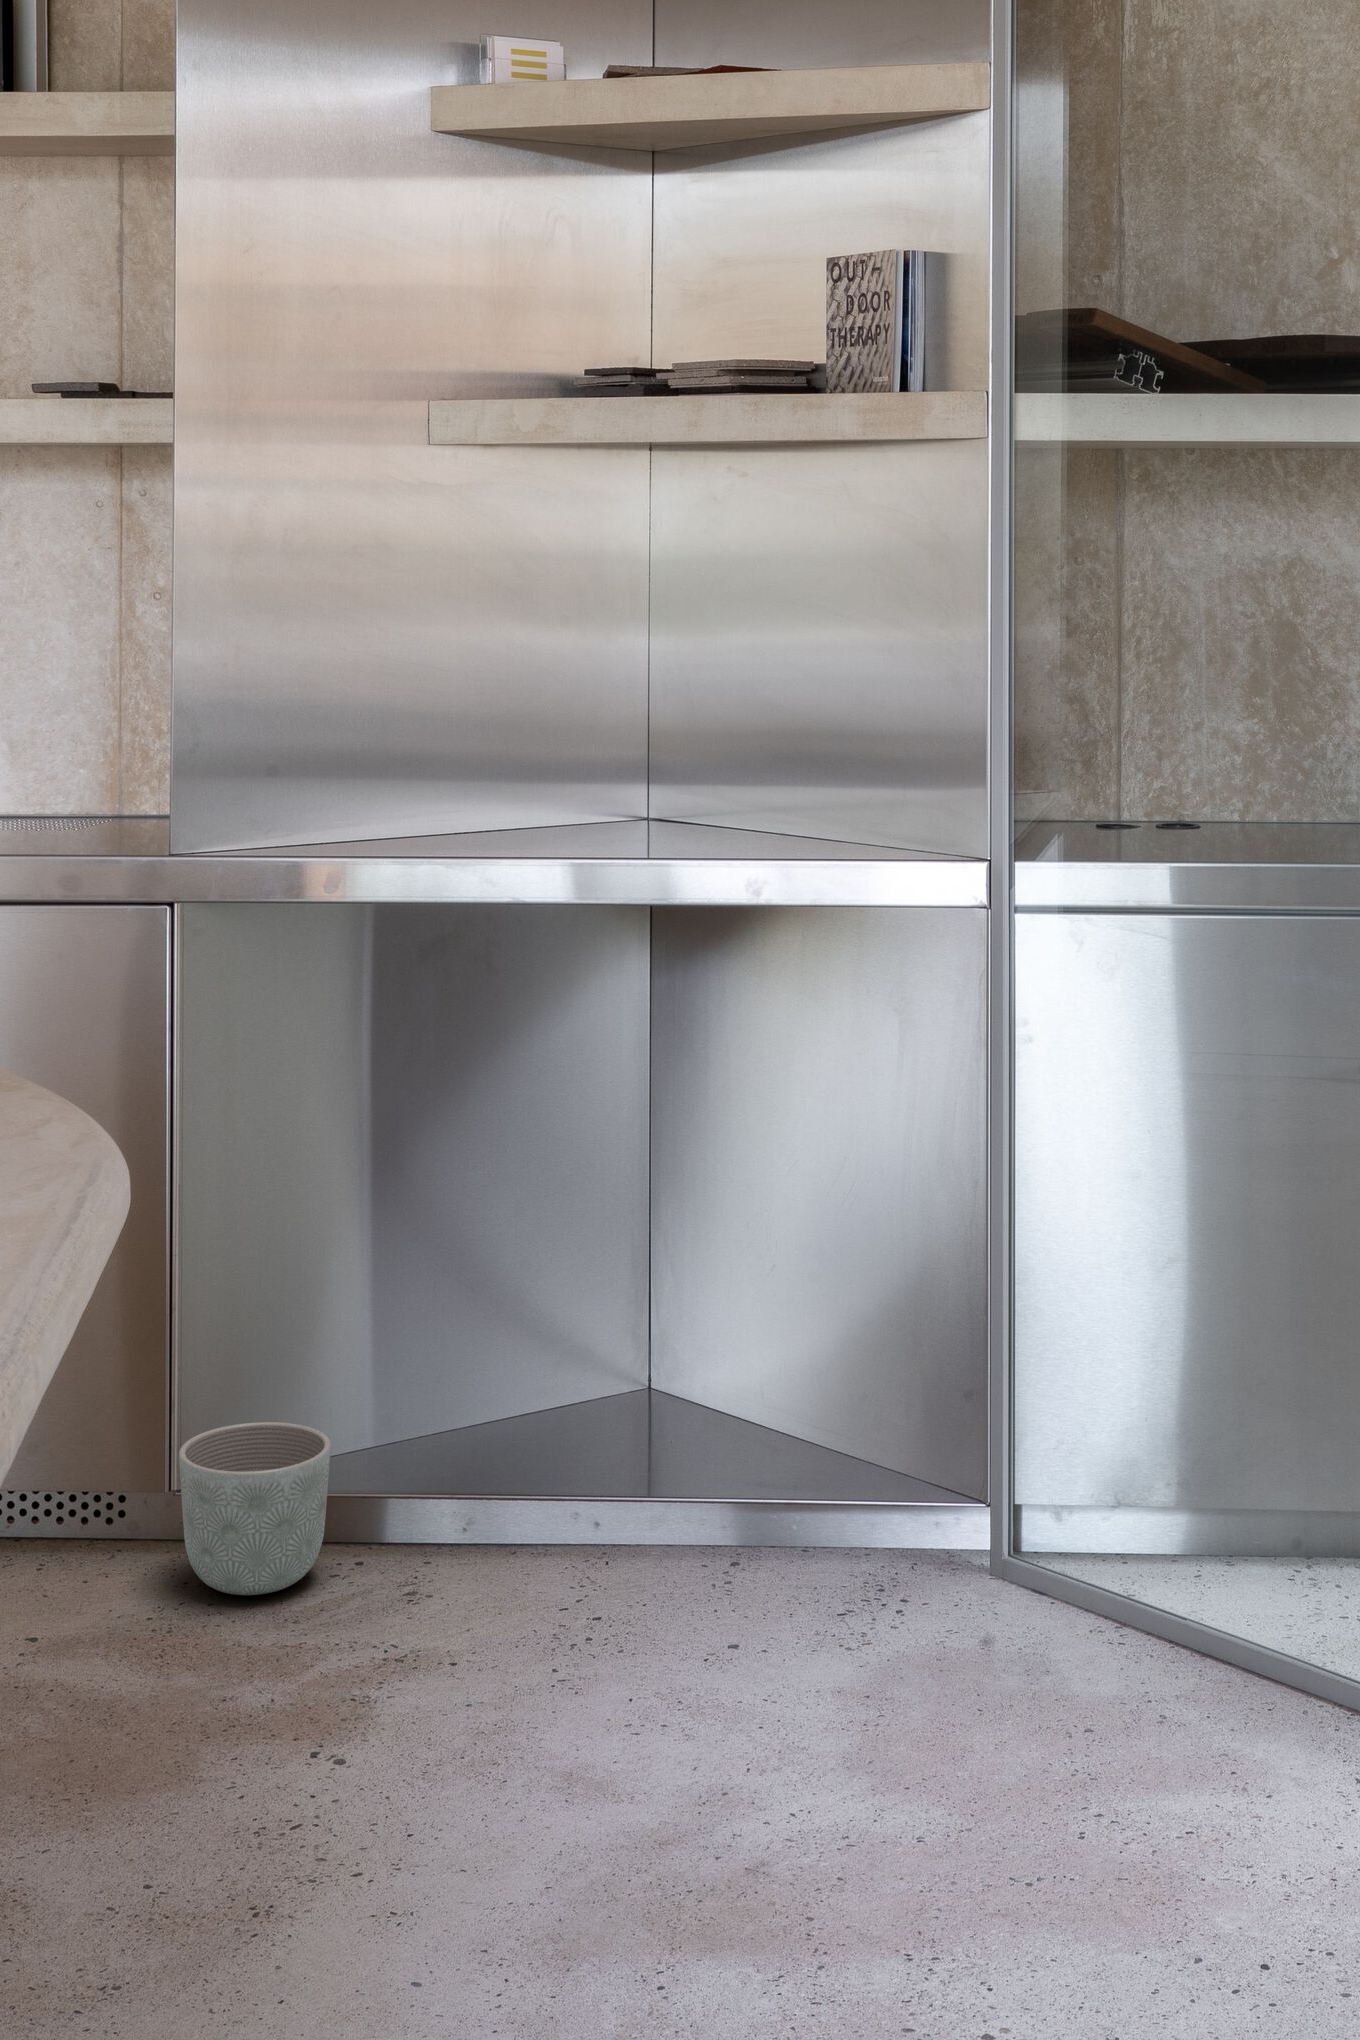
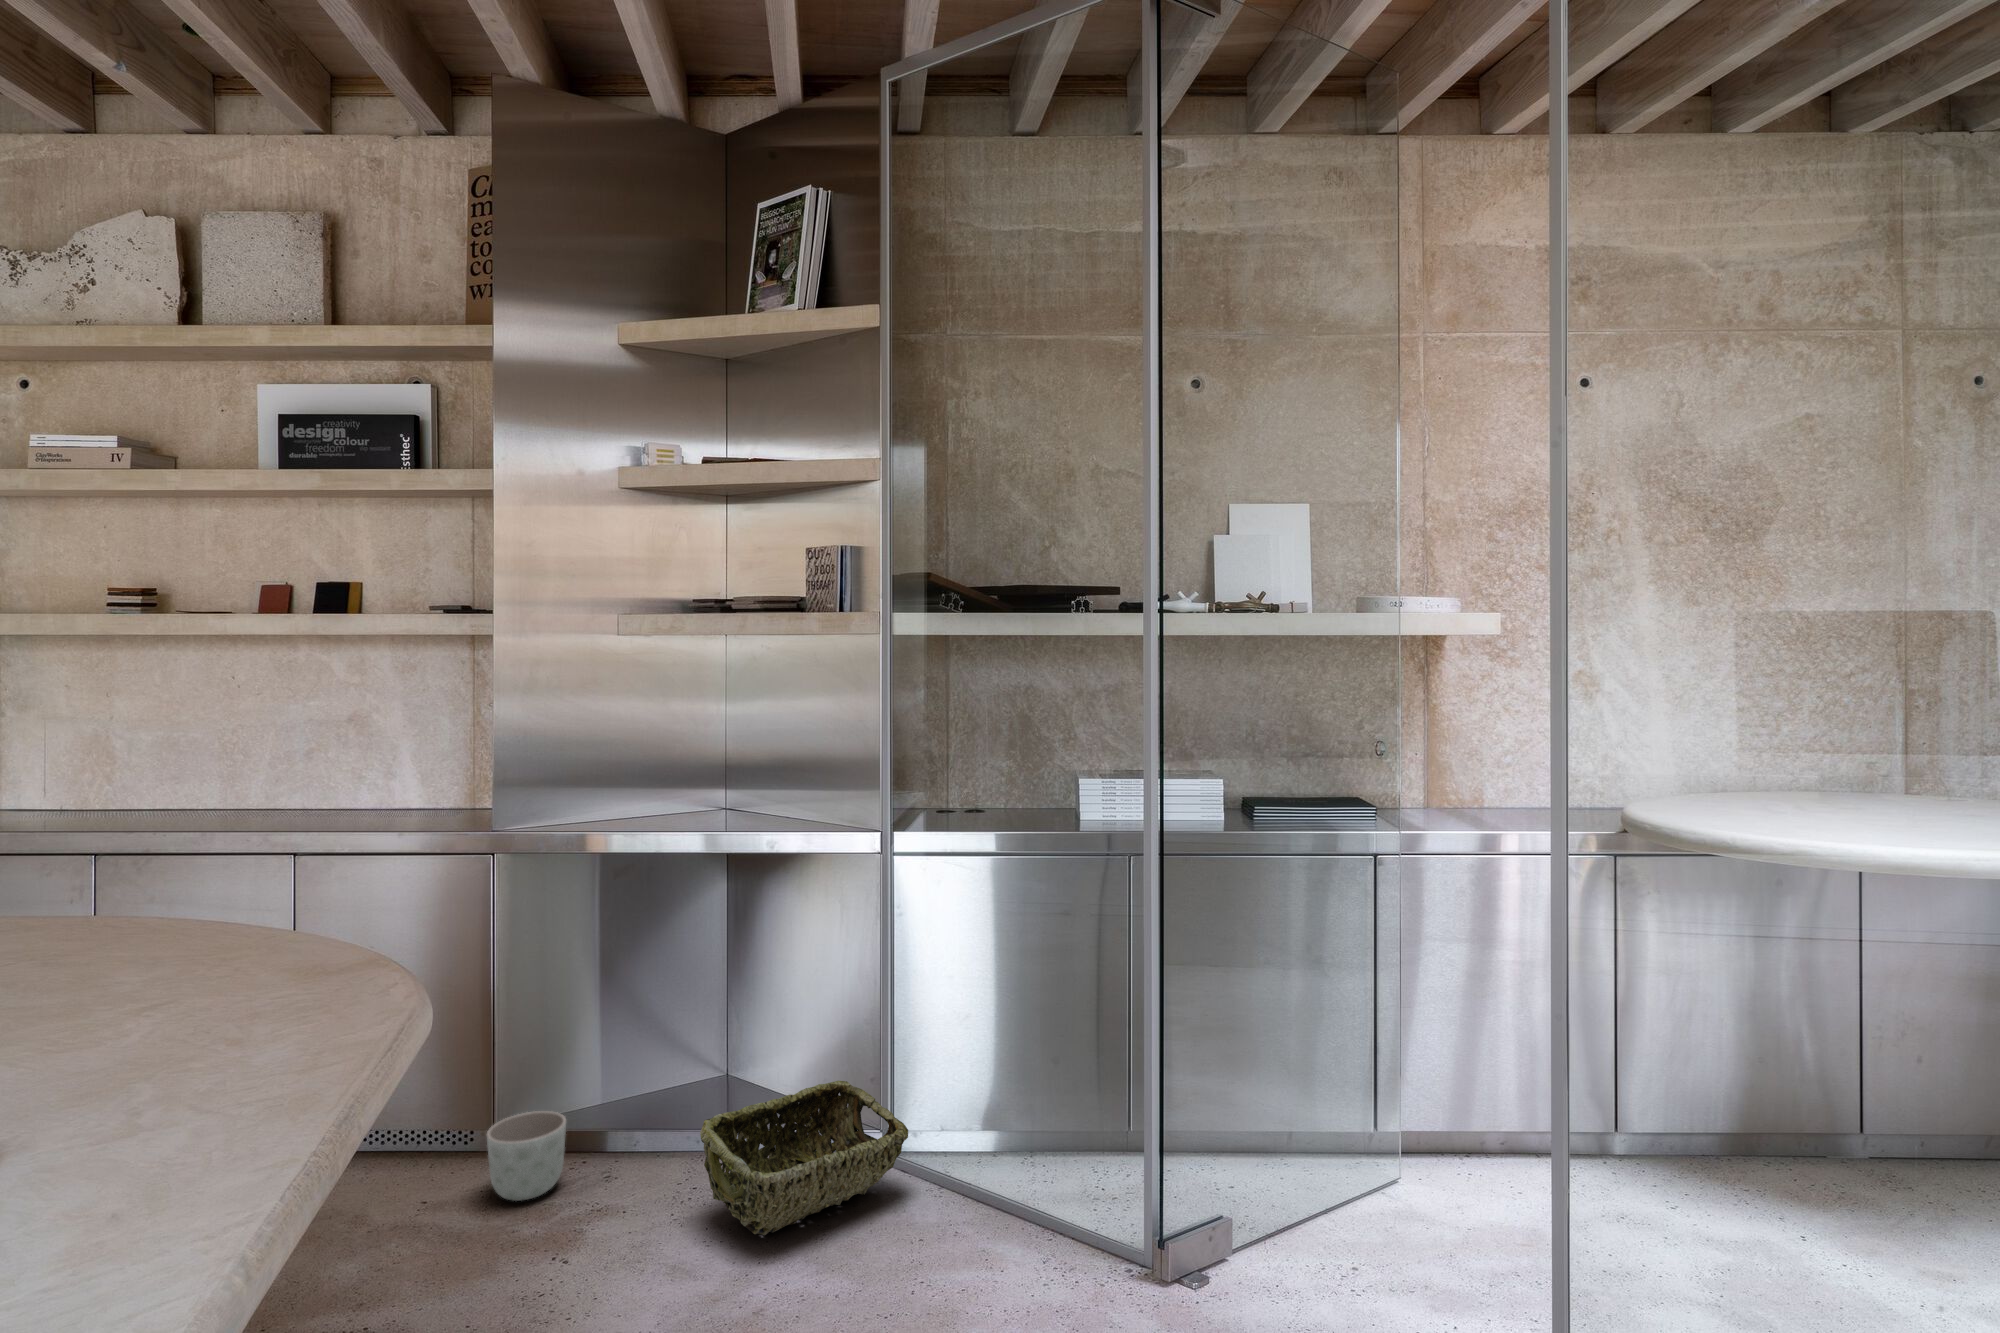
woven basket: none [622,1395,1046,1685] -> present [700,1081,908,1235]

